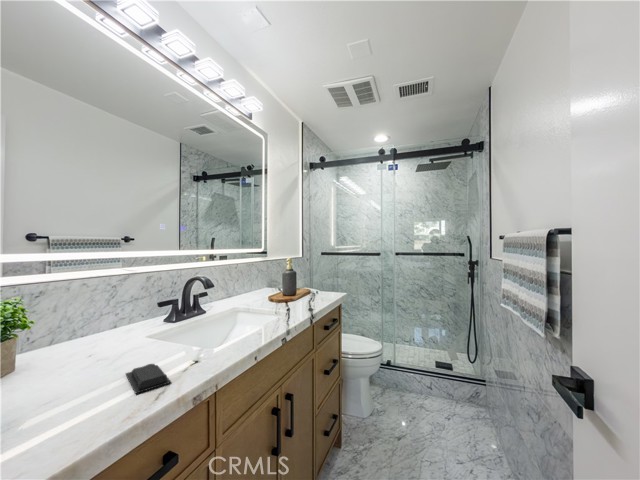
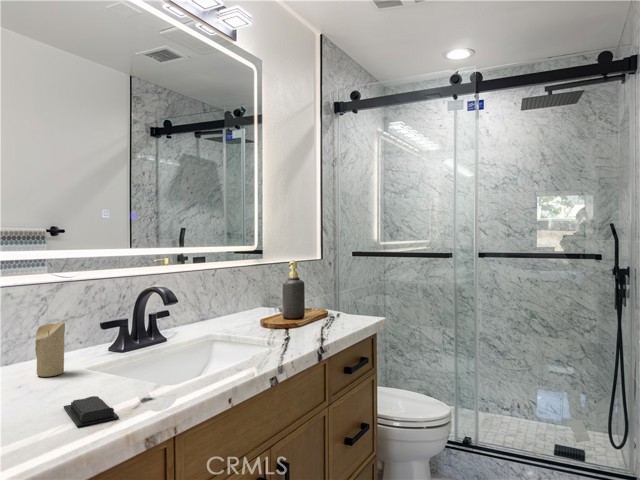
candle: none [106,304,130,346] -> present [35,322,65,377]

